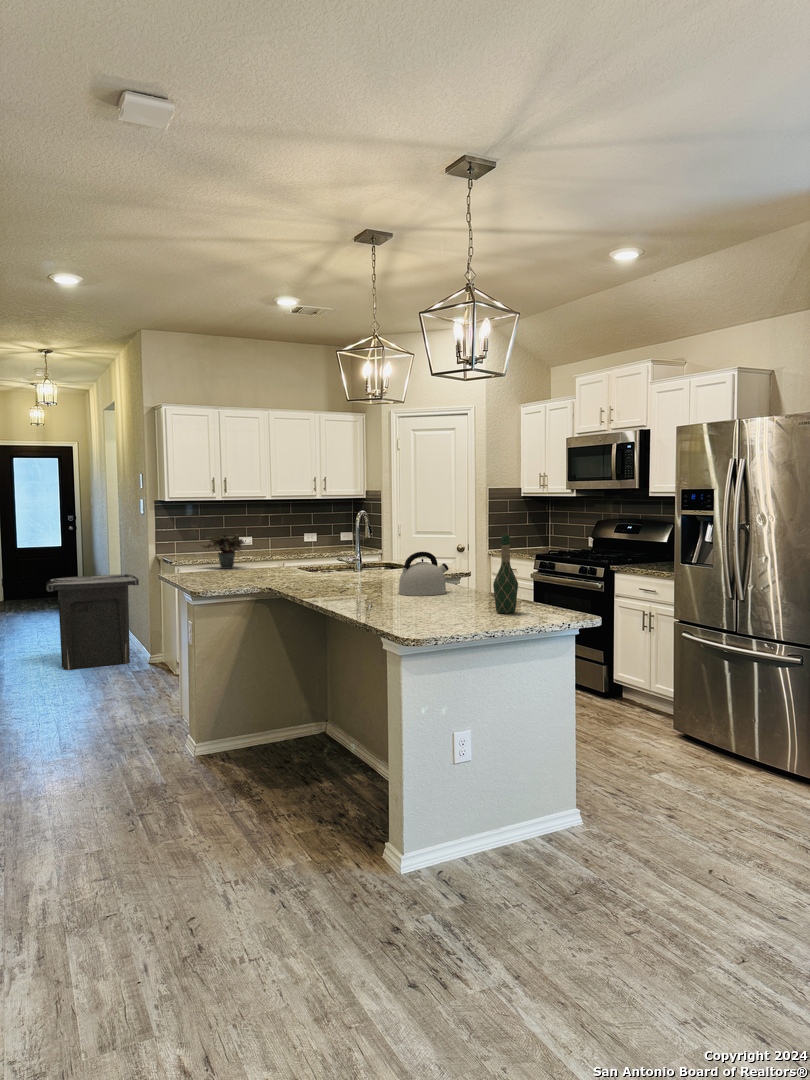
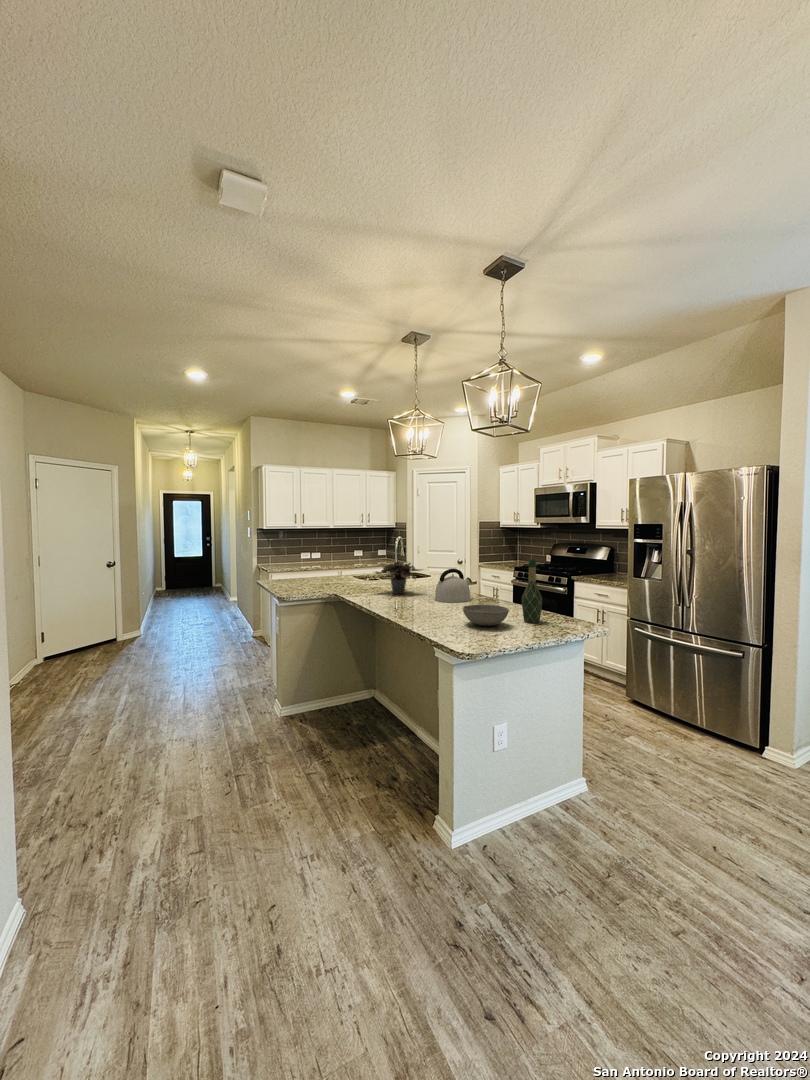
potted plant: present [202,535,246,569] -> present [375,561,422,594]
trash can: present [46,574,139,670] -> none [187,577,248,640]
bowl: none [418,593,474,616] -> present [463,605,509,626]

